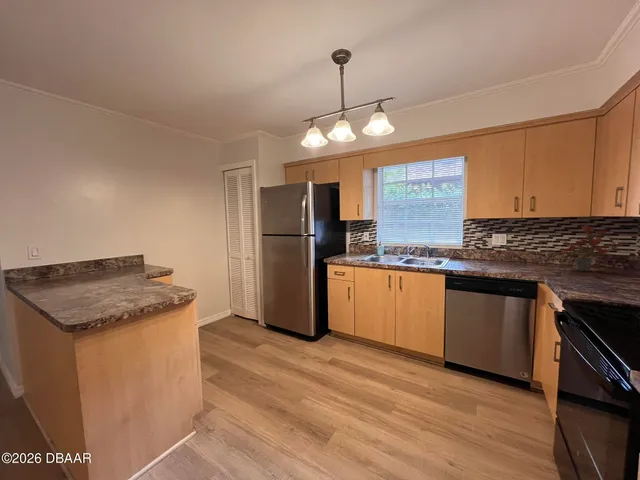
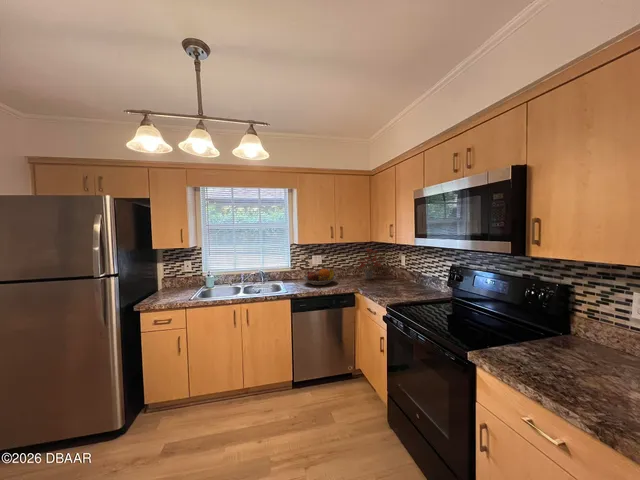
fruit bowl: none [470,249,519,267] -> present [303,269,336,285]

